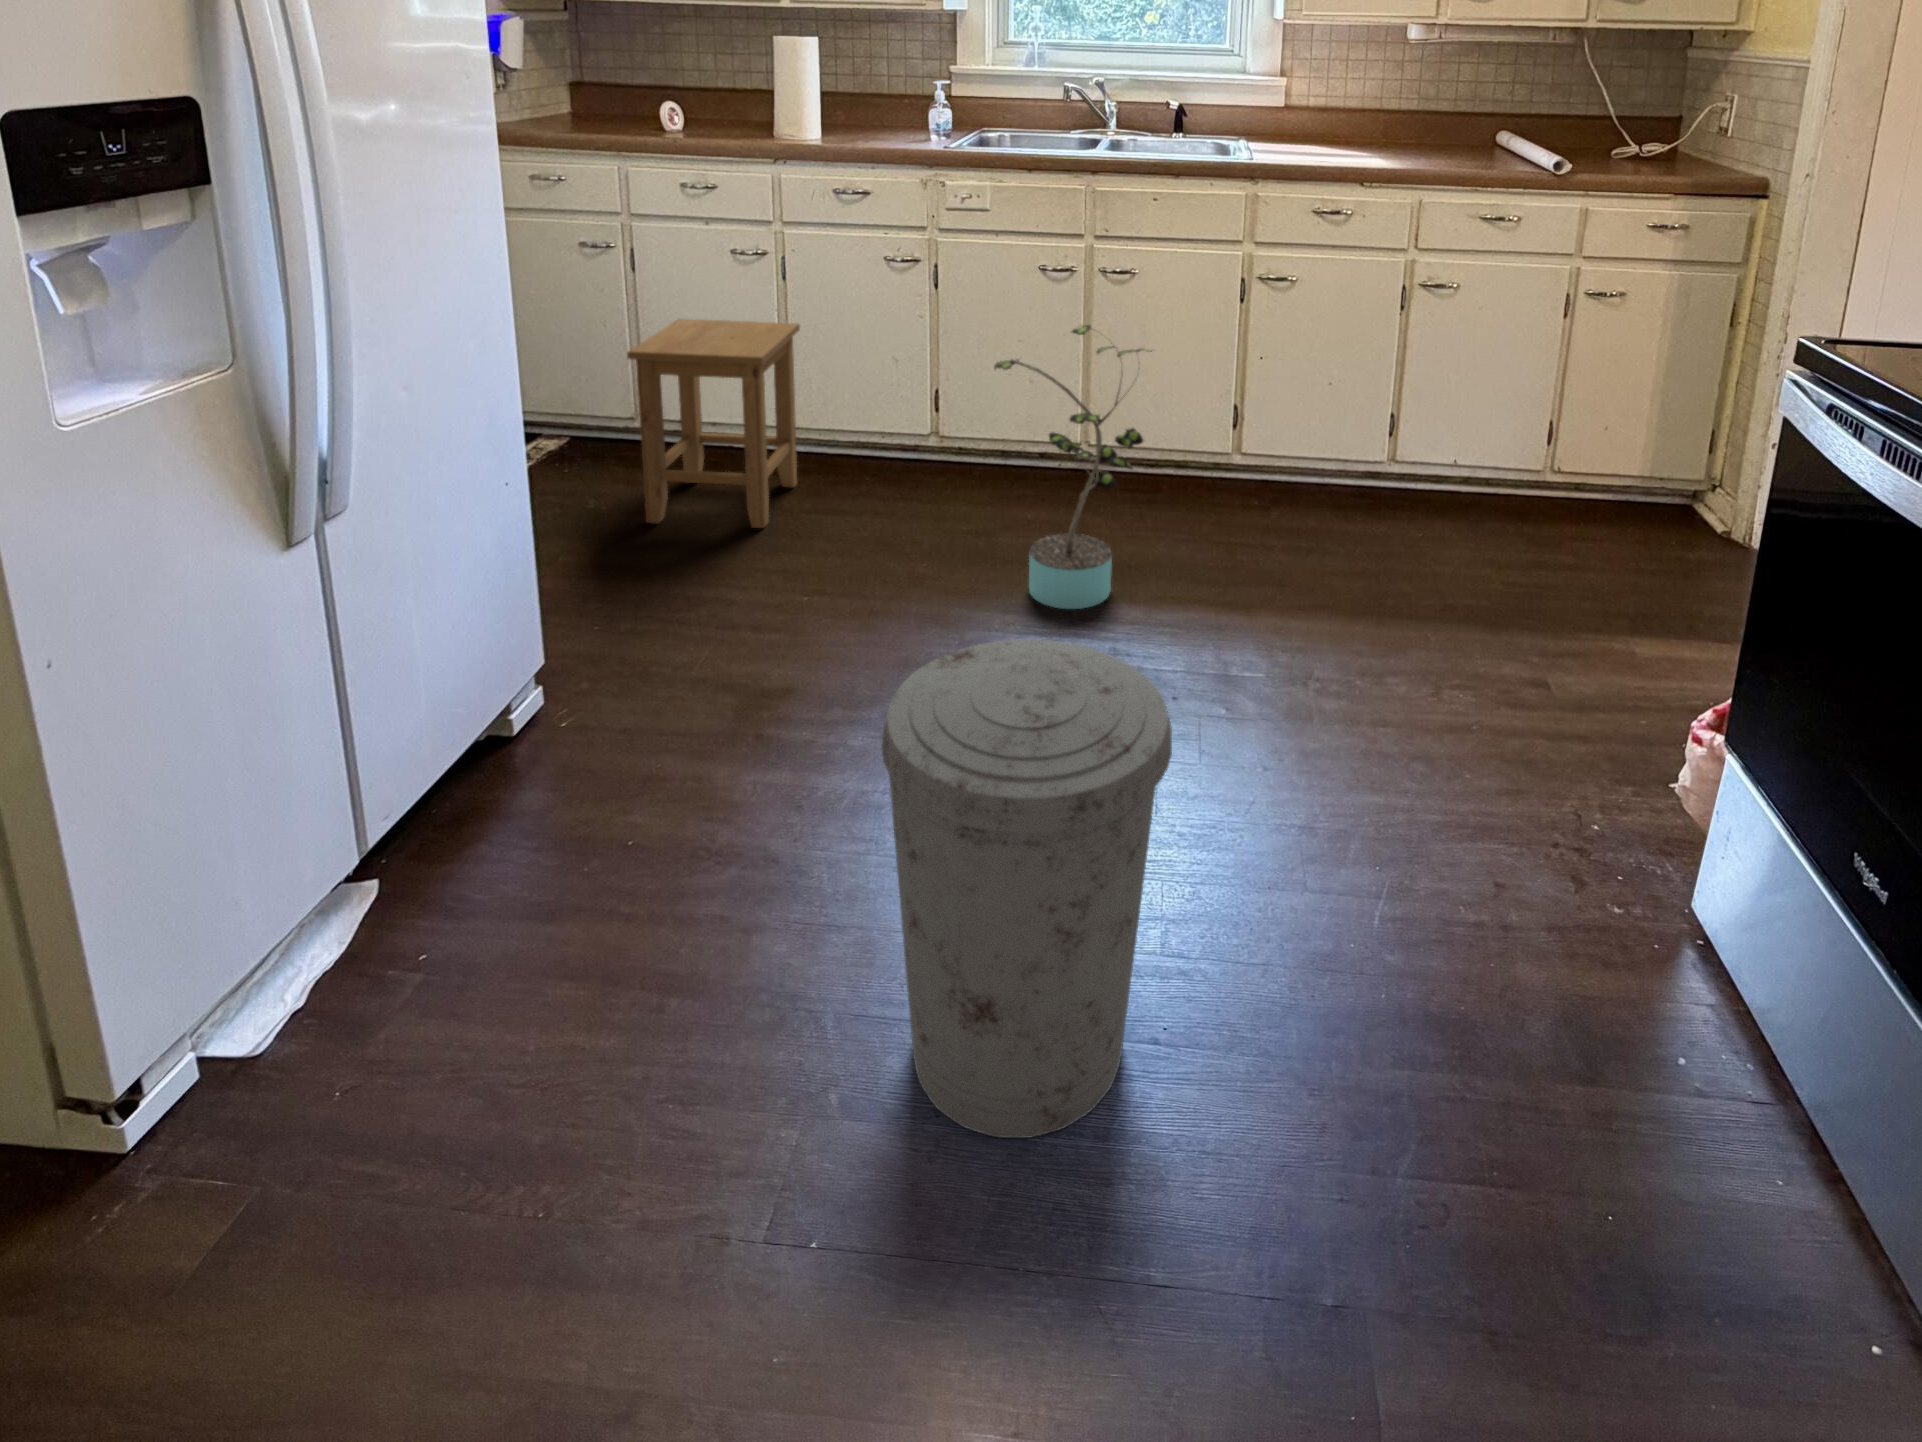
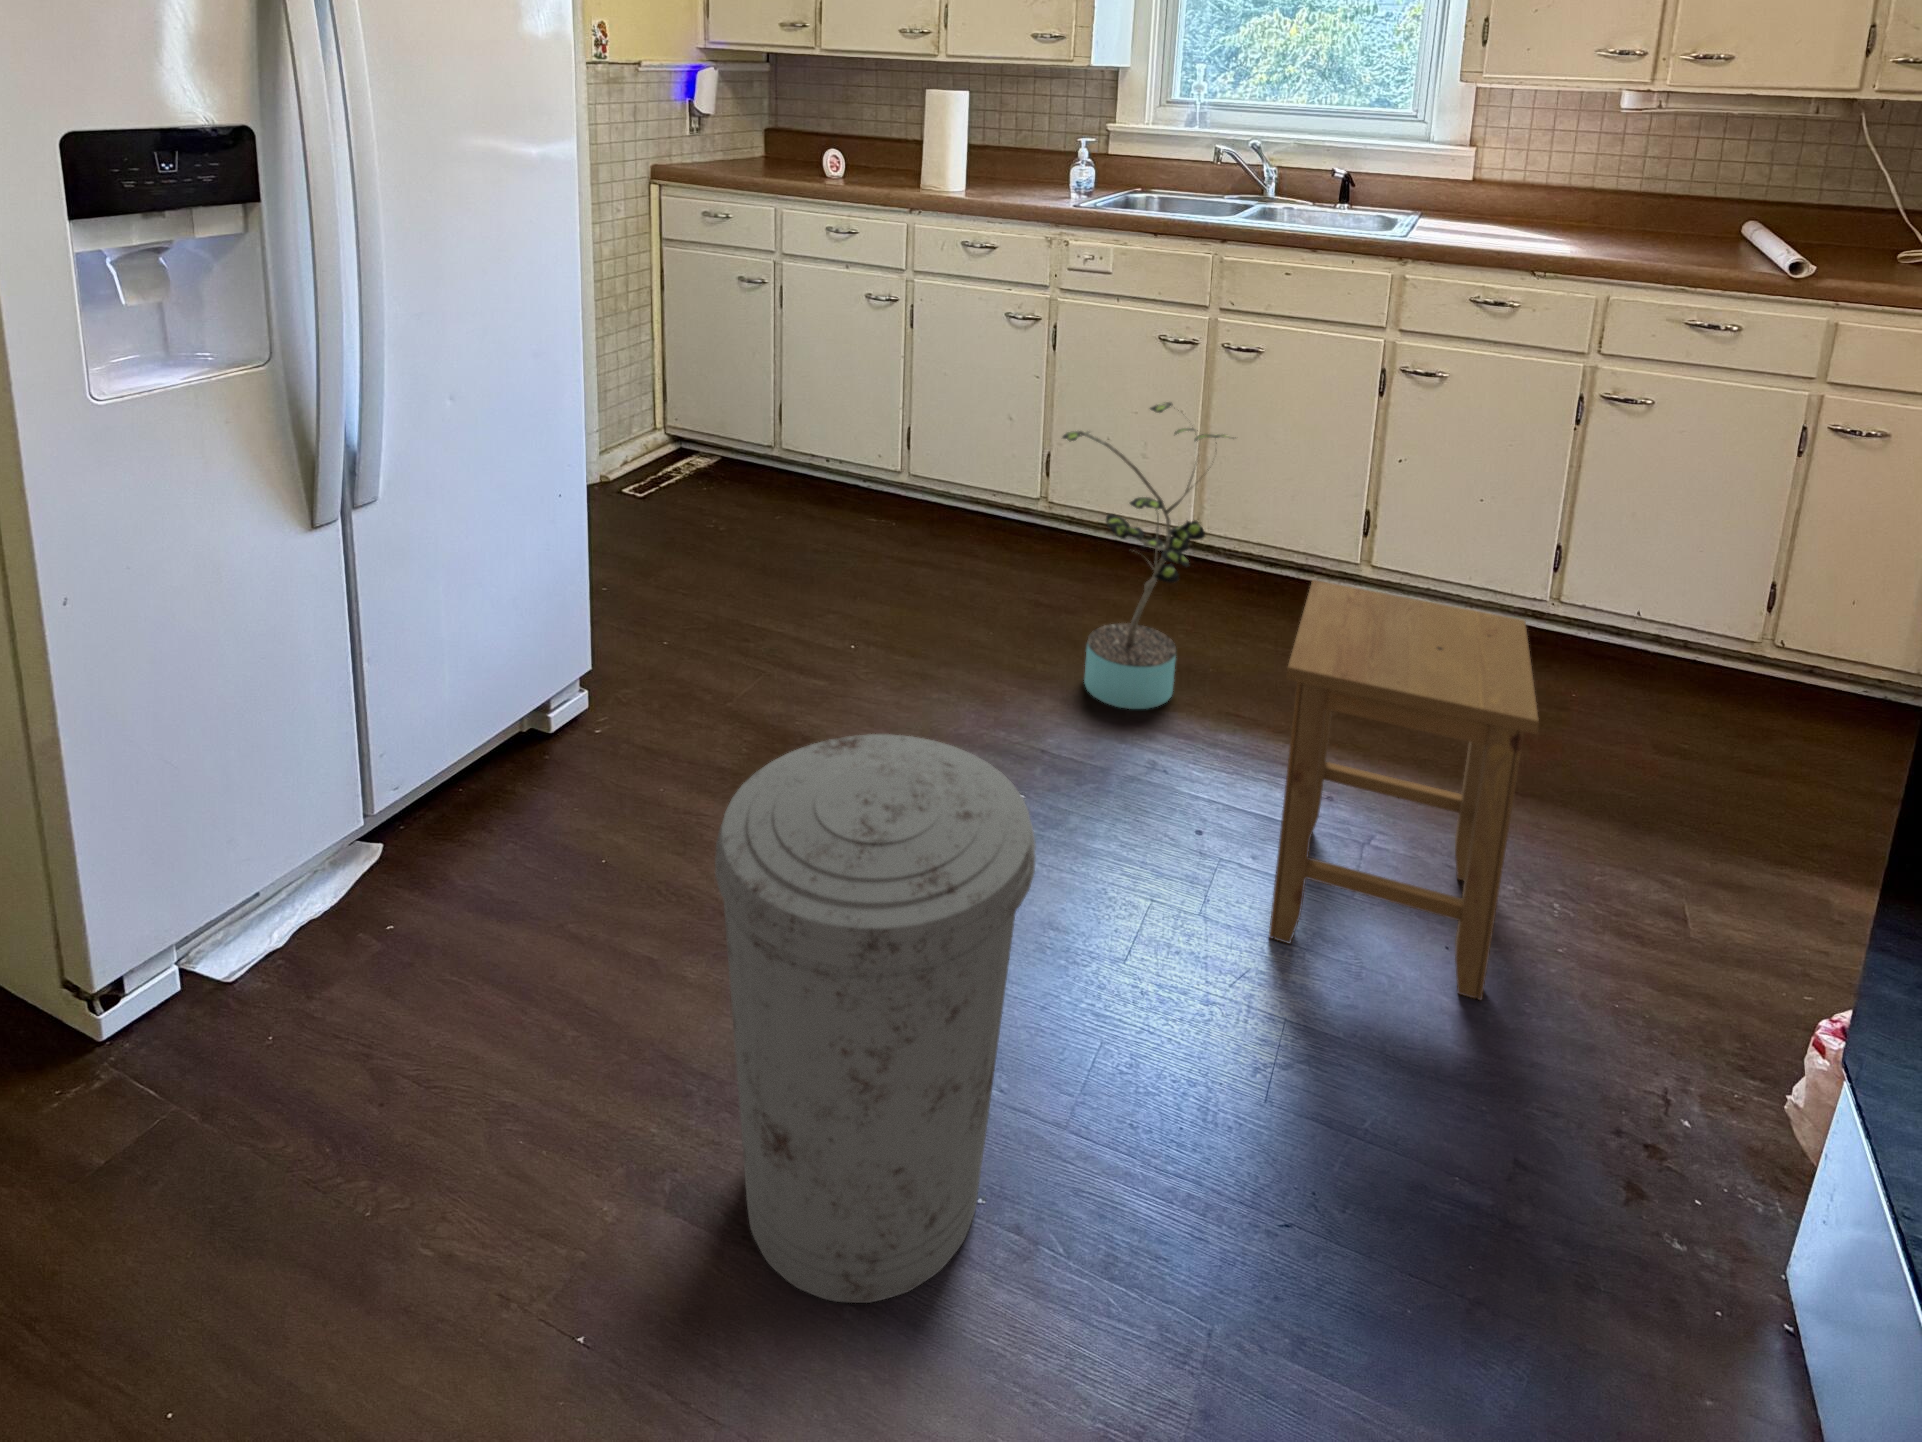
stool: present [627,319,800,528] -> present [1269,580,1539,1000]

